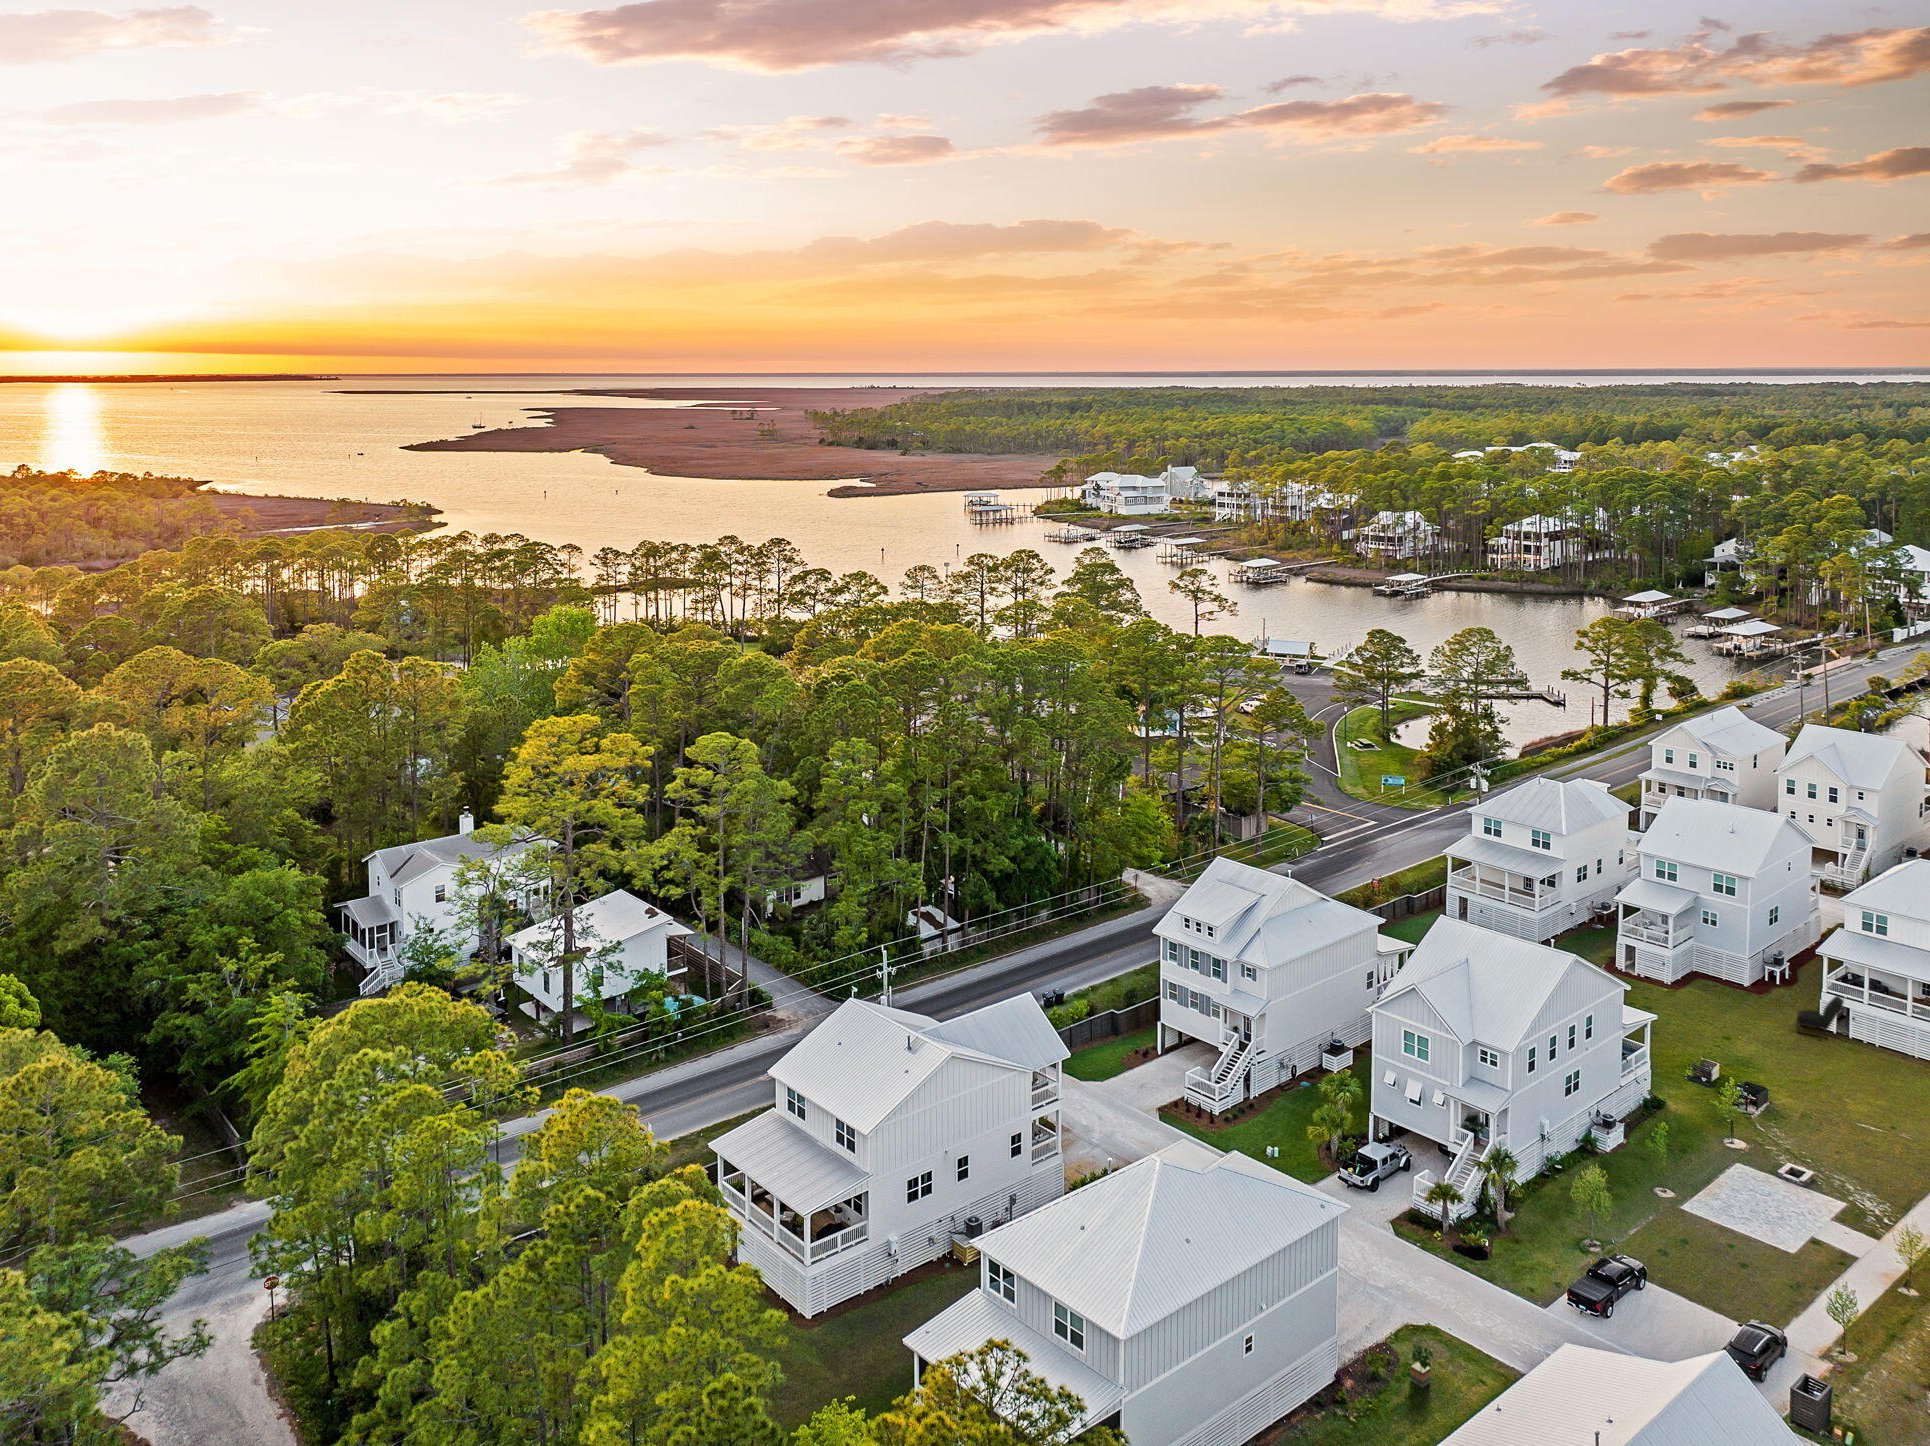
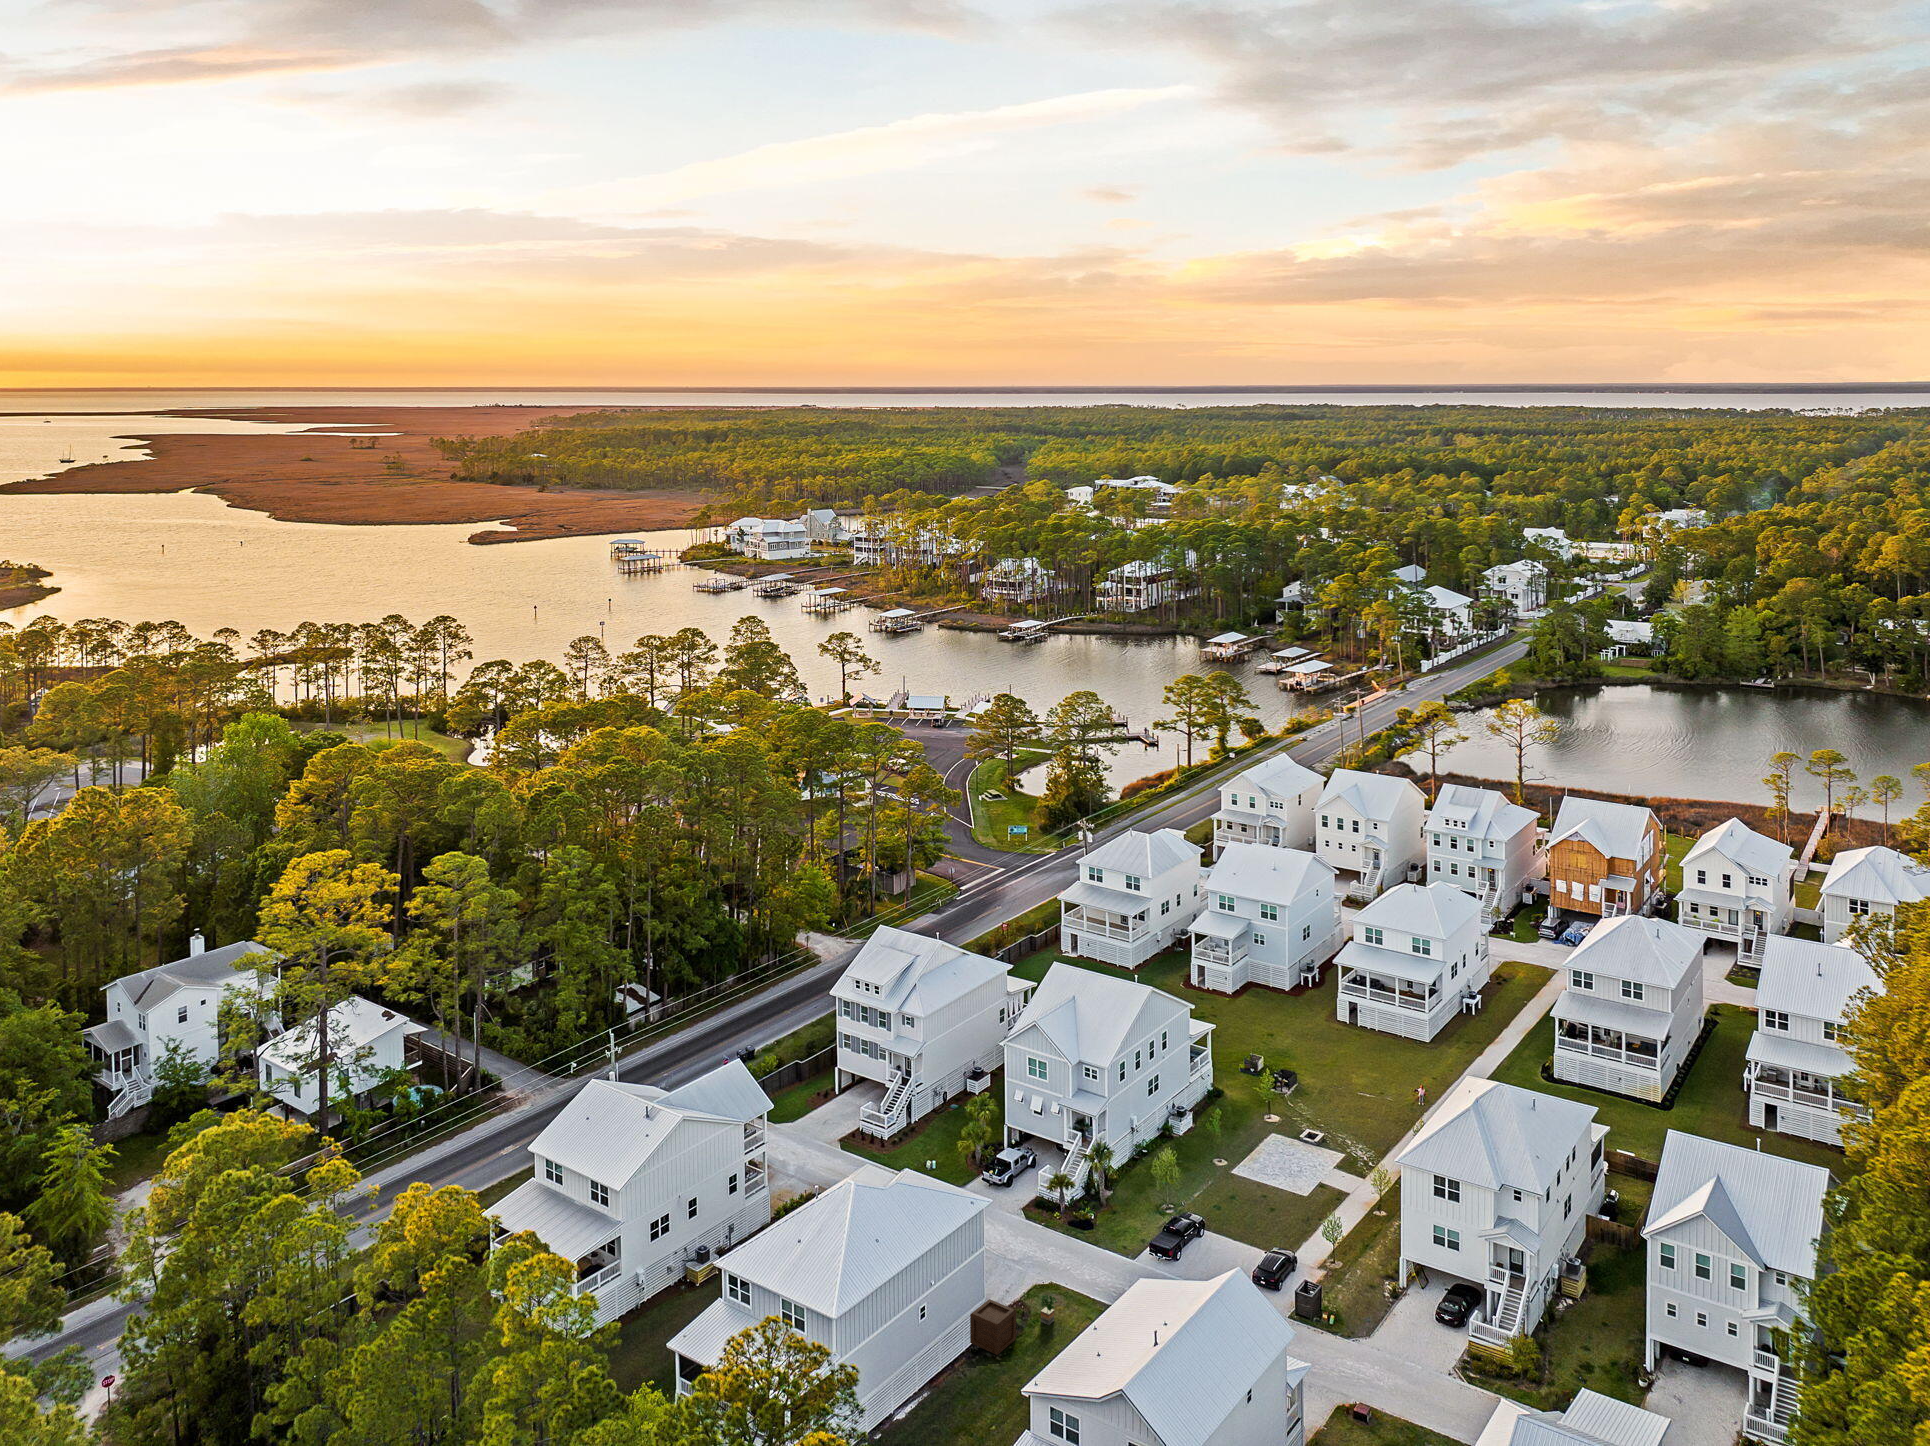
lounge chair: present [1796,996,1844,1038] -> none [1317,995,1348,1029]
wooden crate: none [1310,1340,1376,1419] -> present [970,1299,1016,1355]

